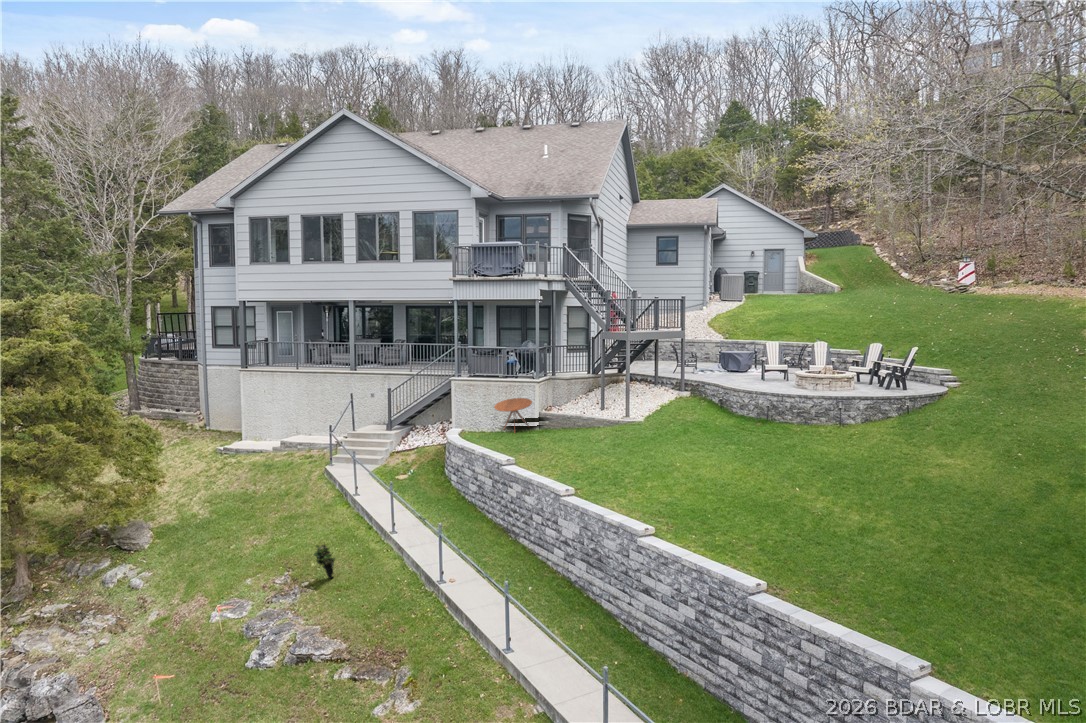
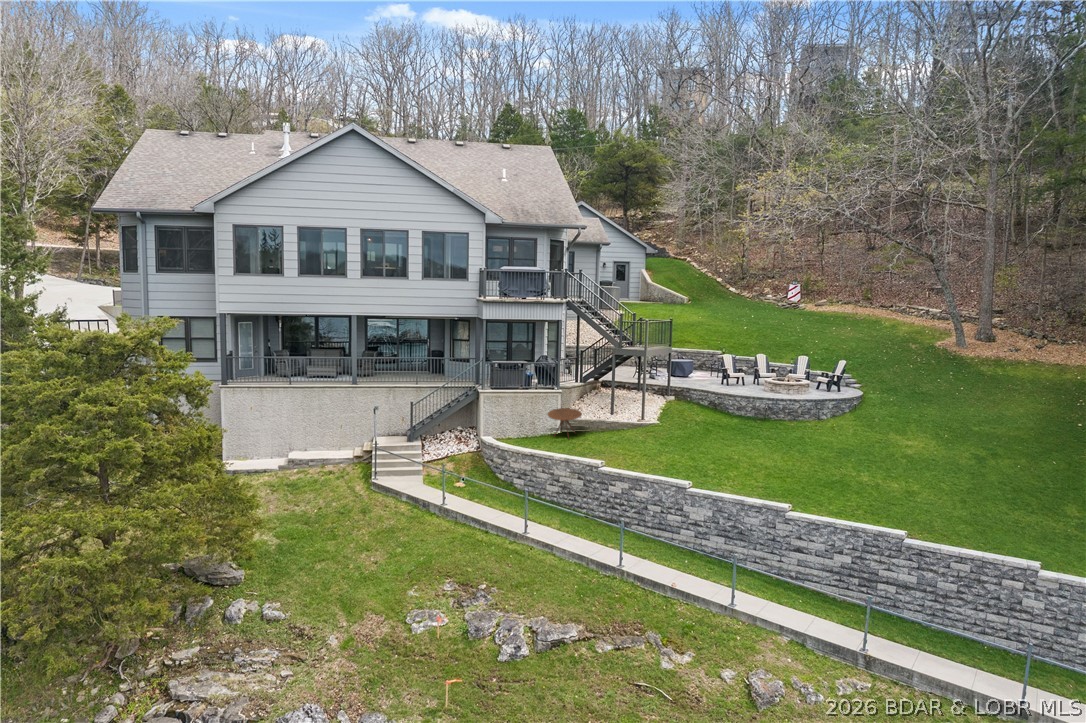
potted plant: present [314,543,335,579] -> none [495,547,514,580]

